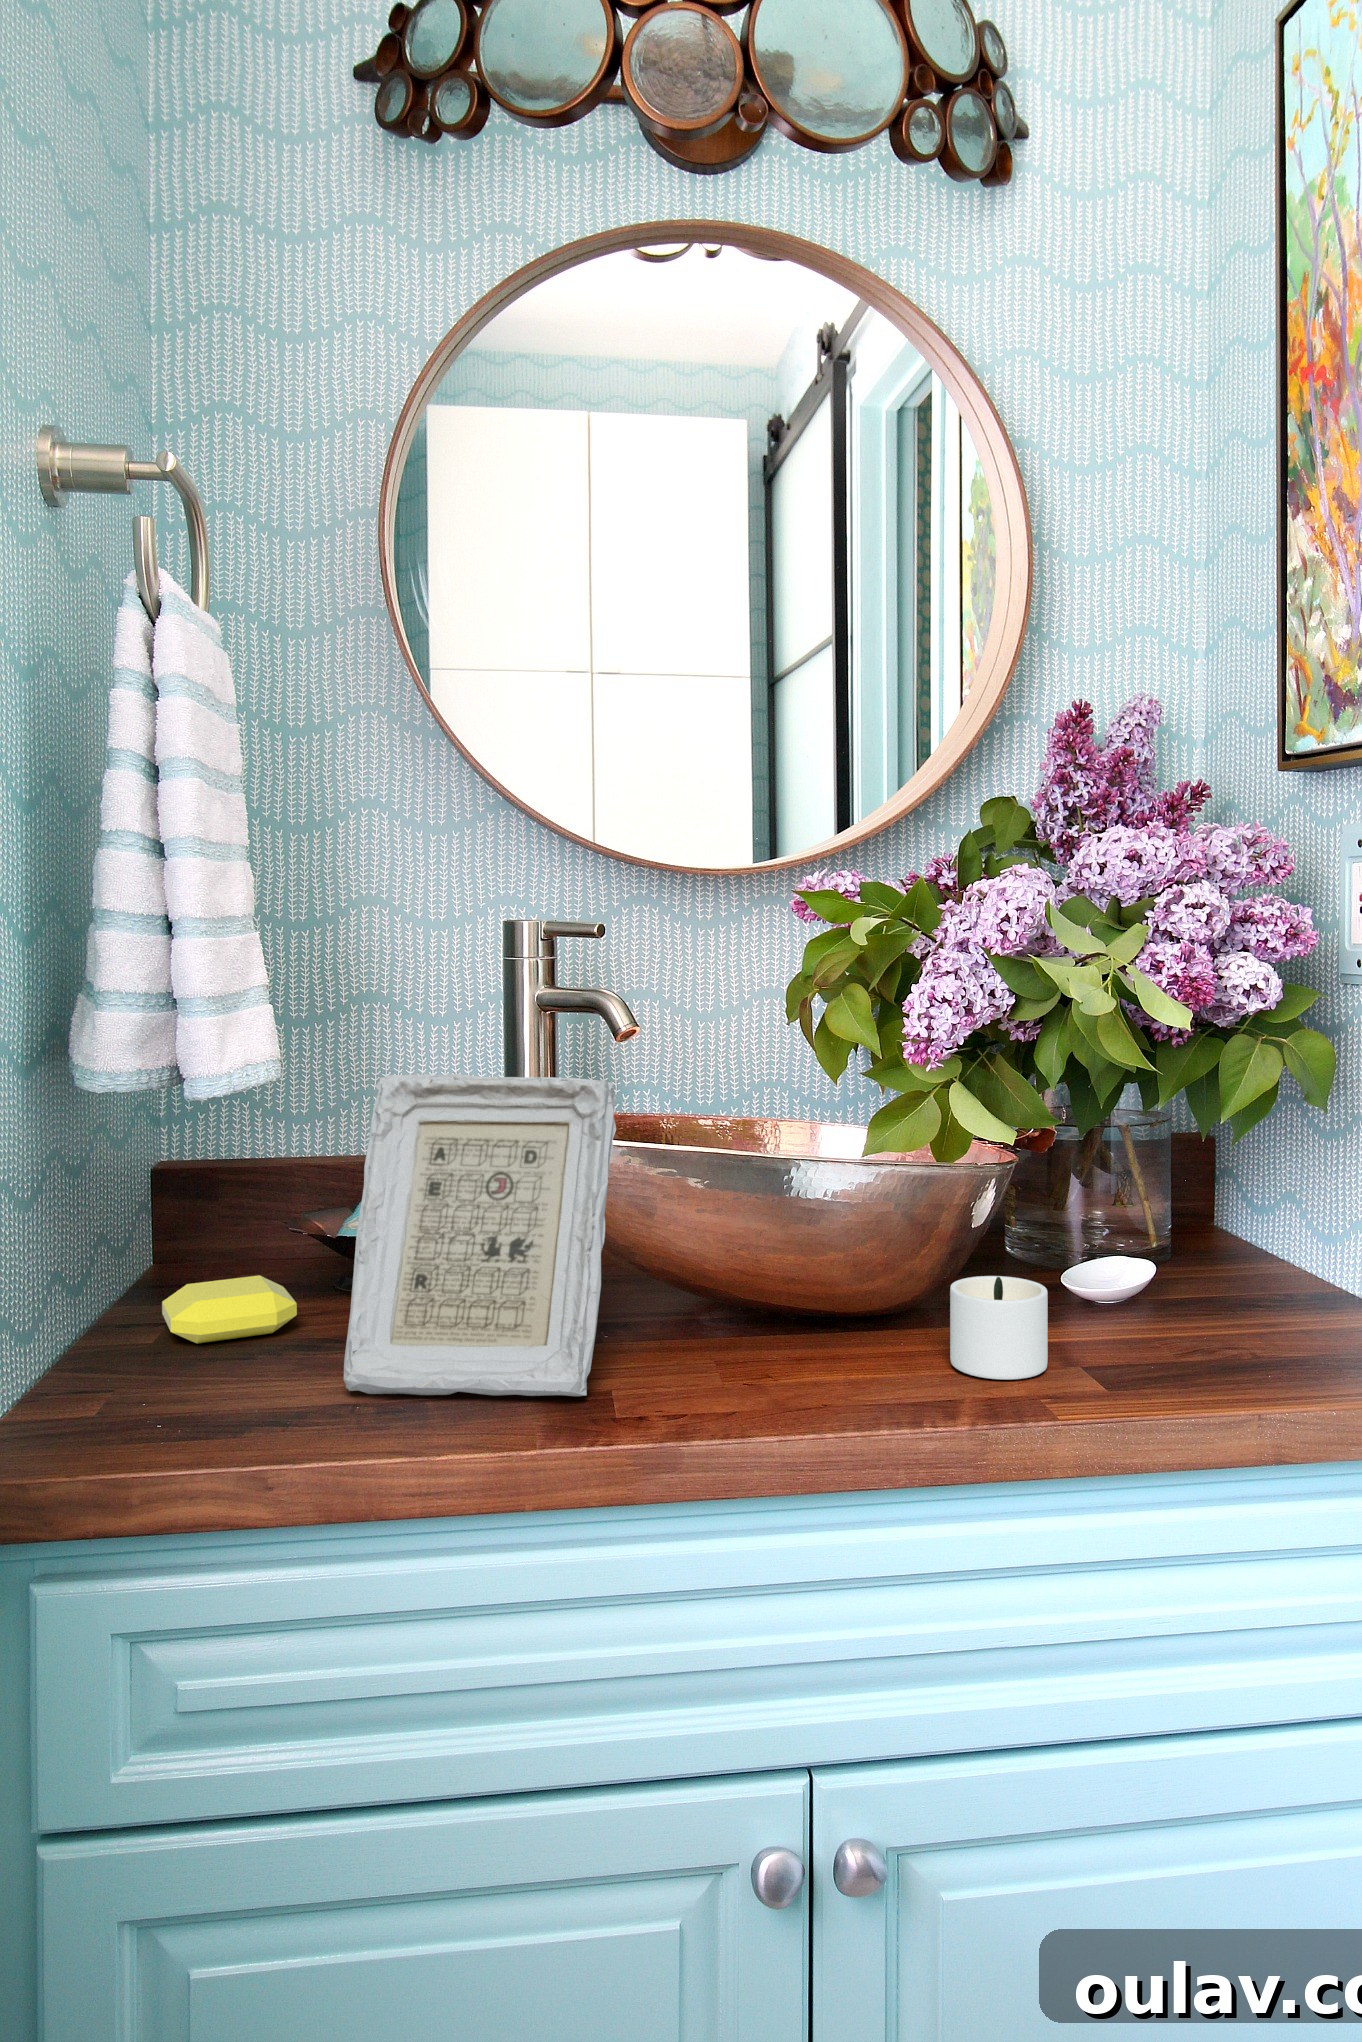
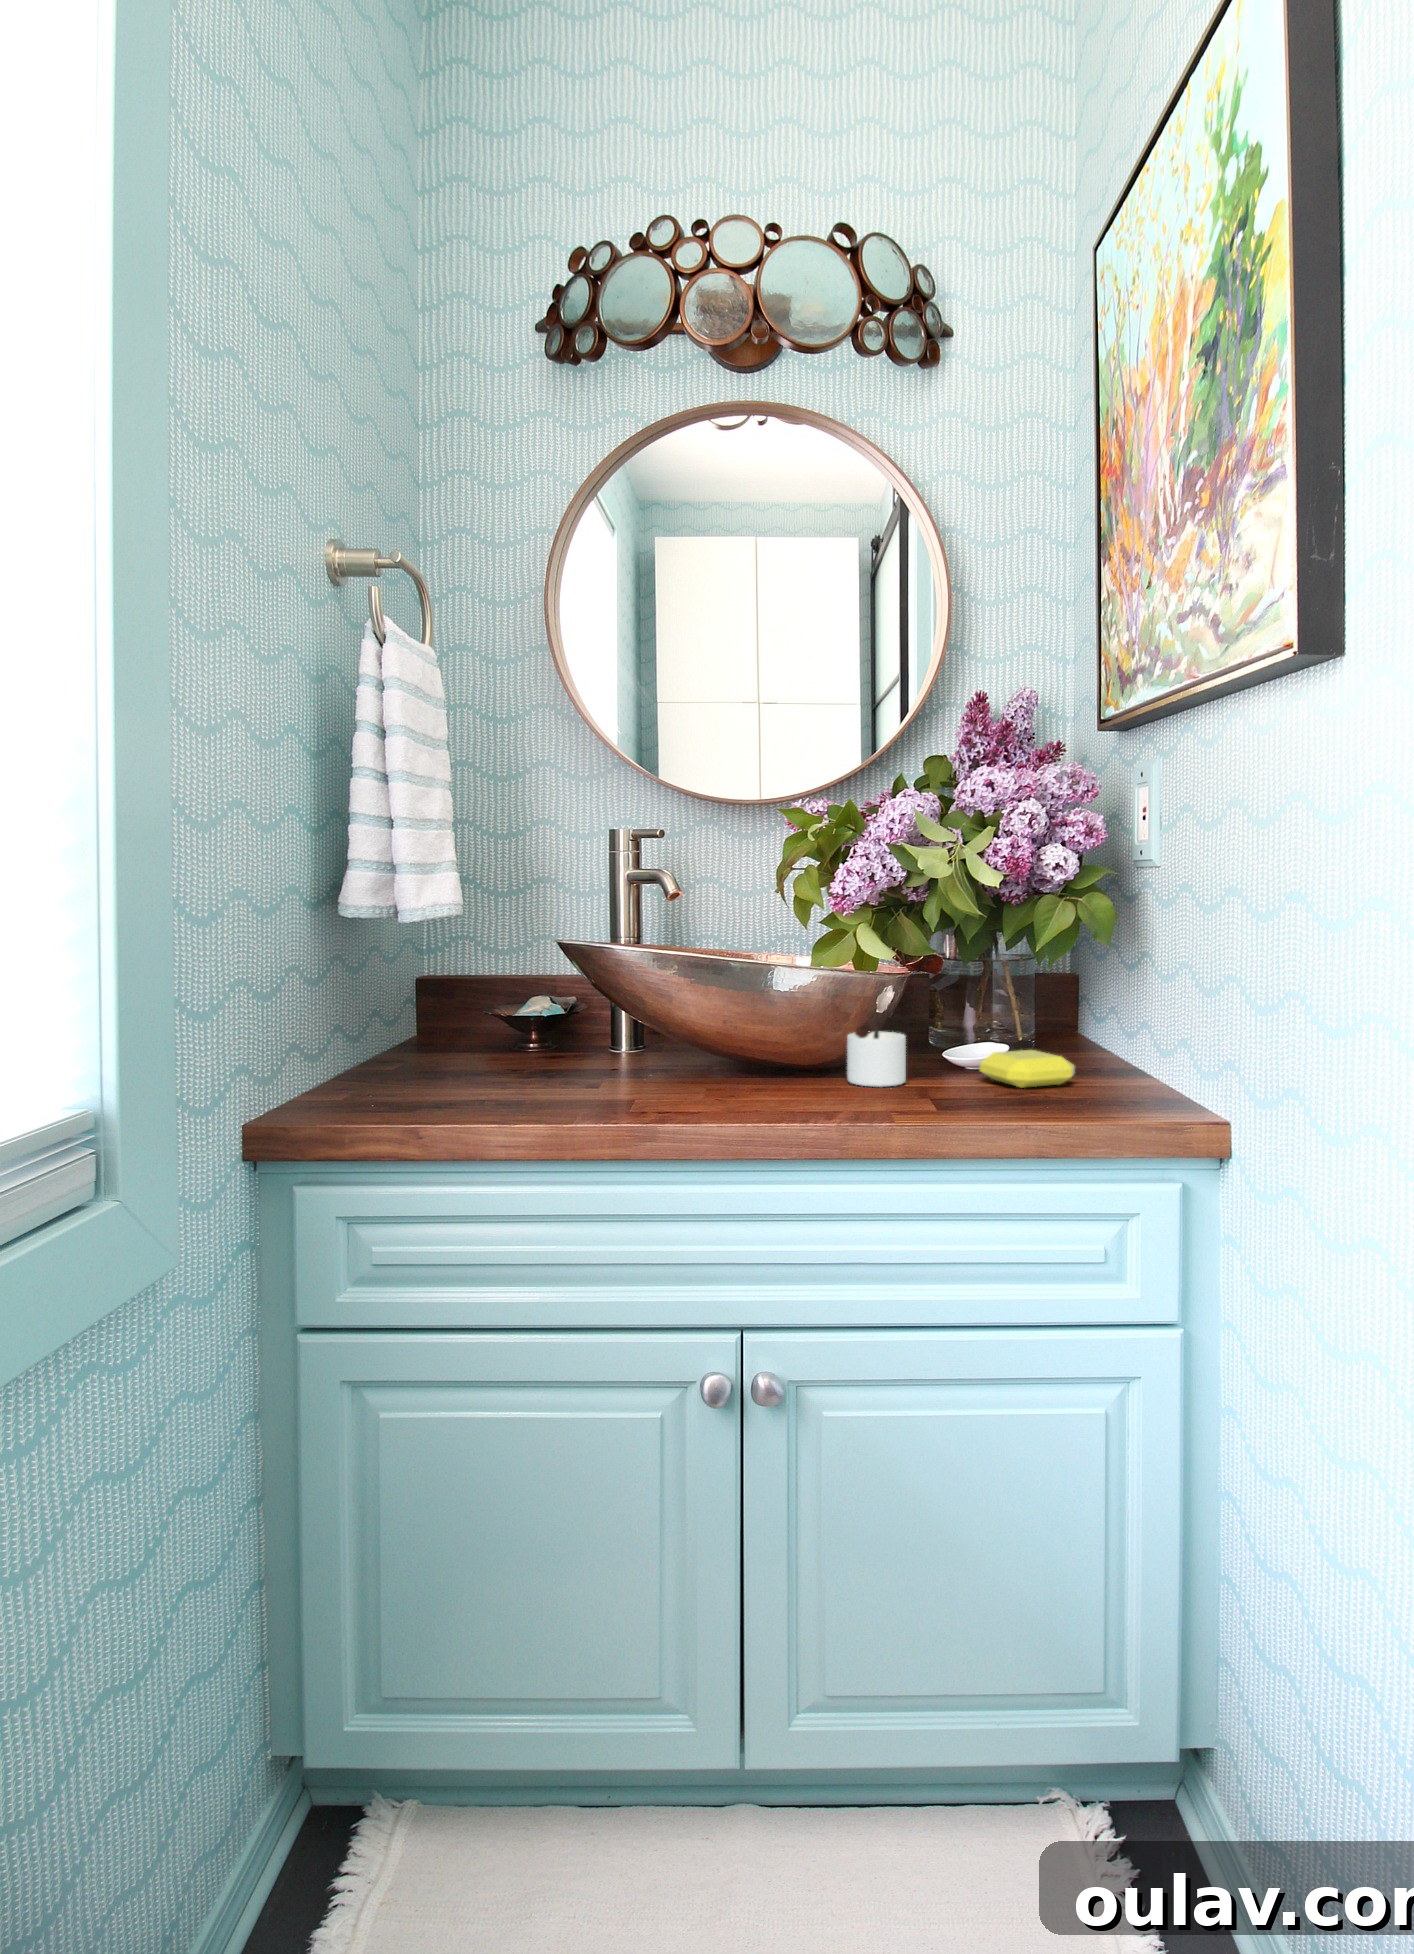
picture frame: present [344,1074,616,1396] -> none [491,910,653,1085]
soap bar: present [162,1275,297,1344] -> present [979,1050,1075,1088]

